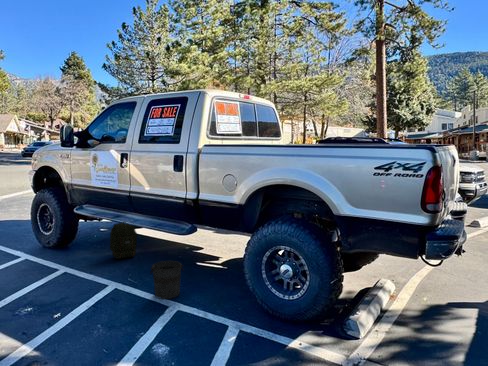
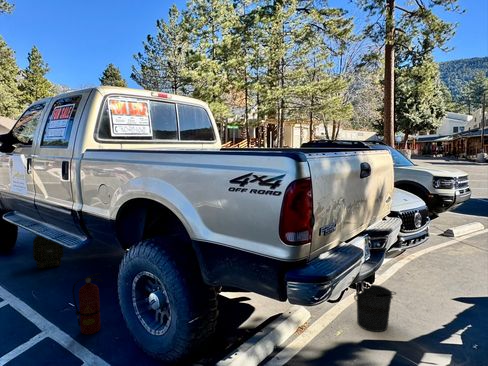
fire extinguisher: none [202,252,224,304] -> present [73,274,102,334]
bucket: present [150,261,183,299] -> present [354,285,396,332]

